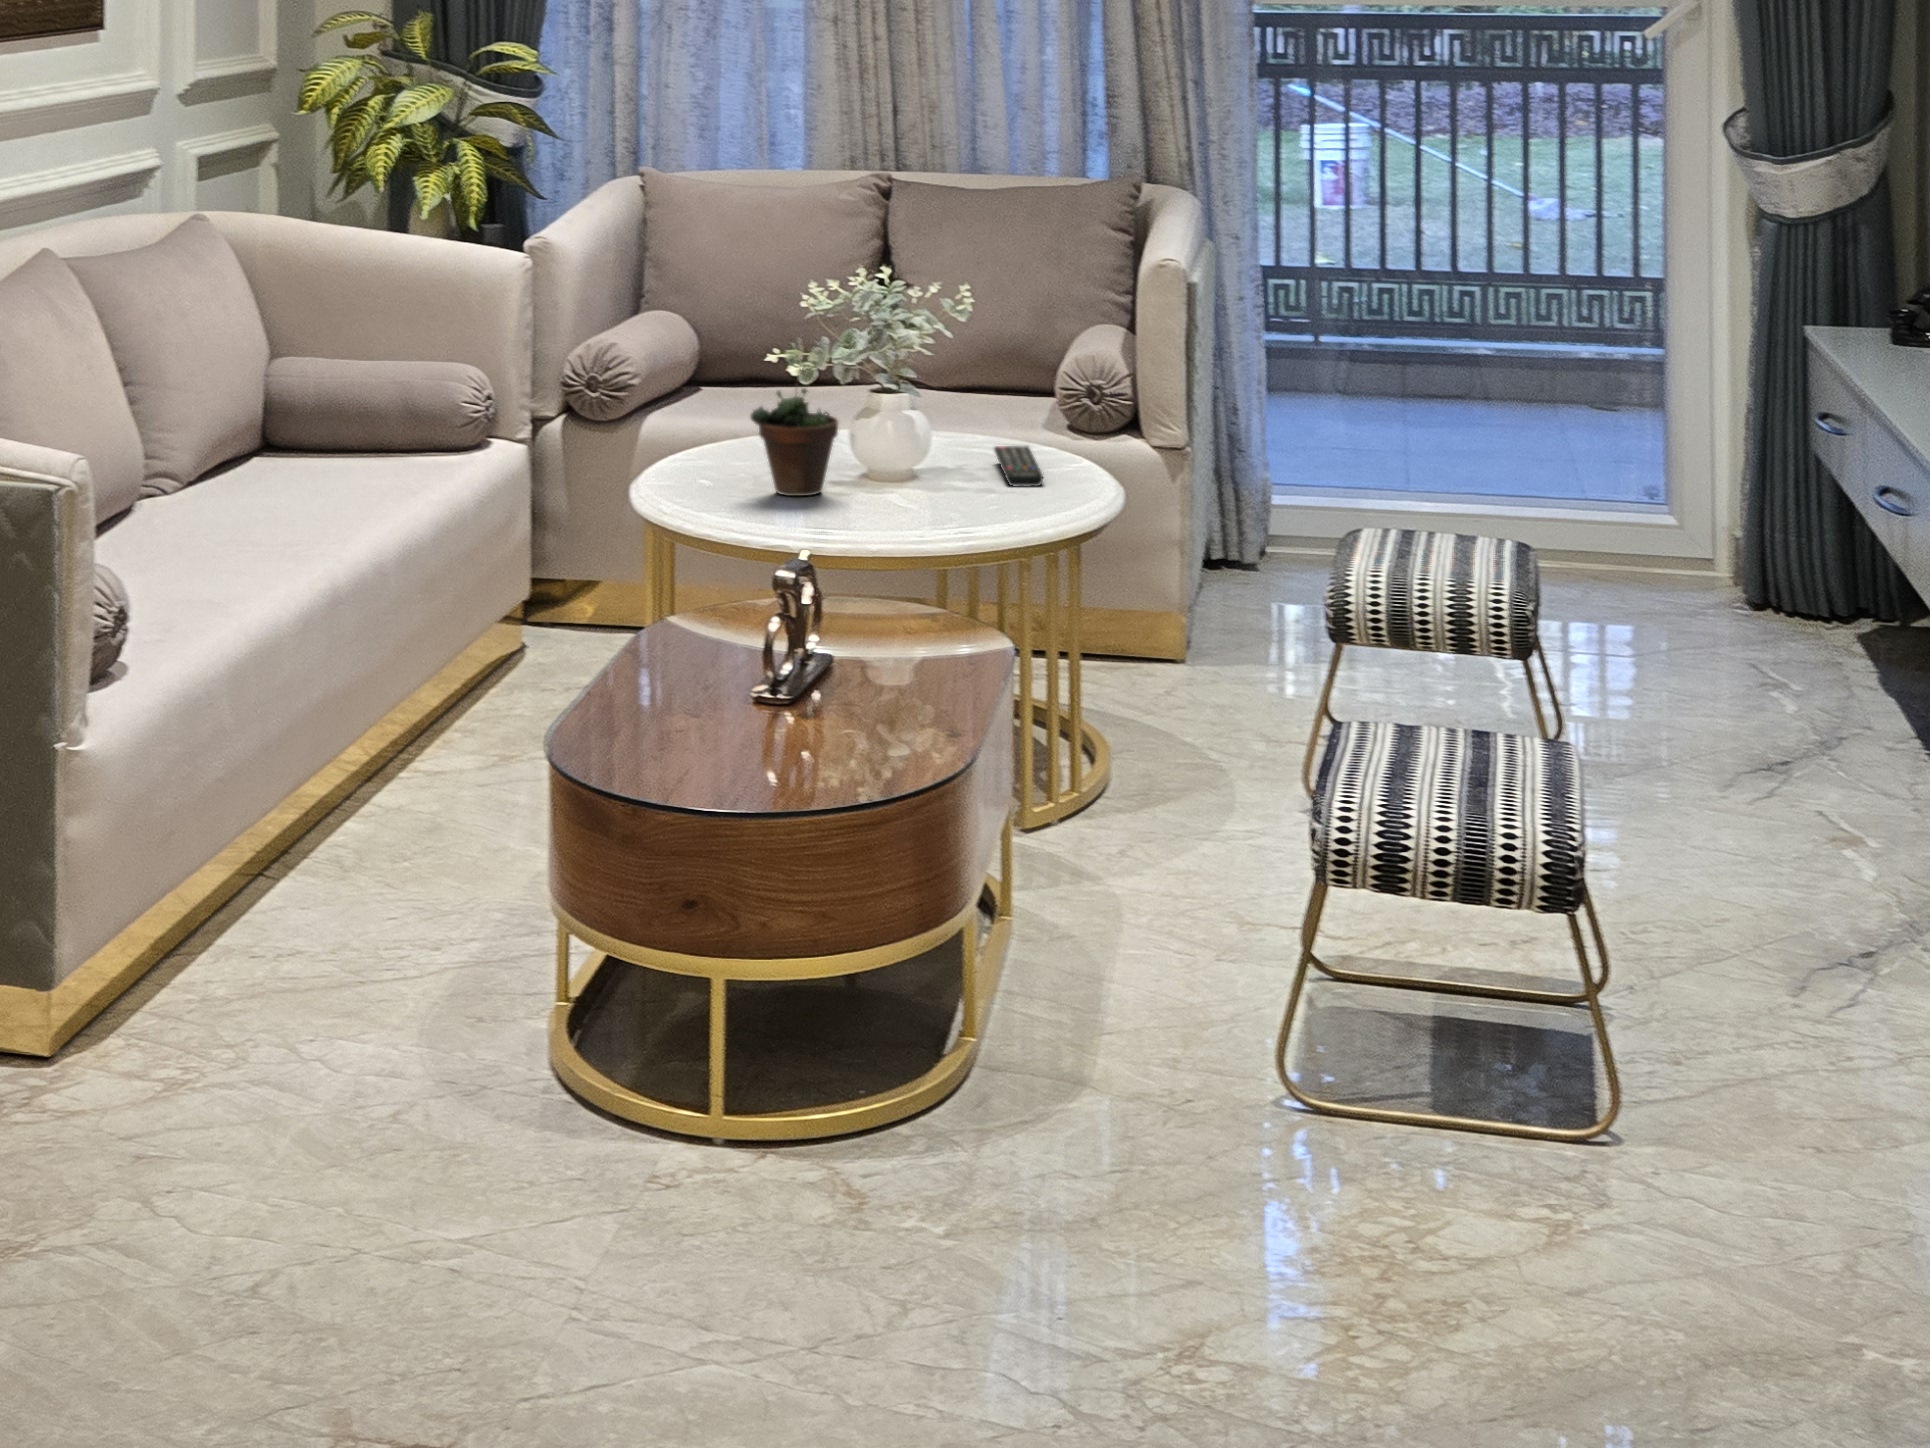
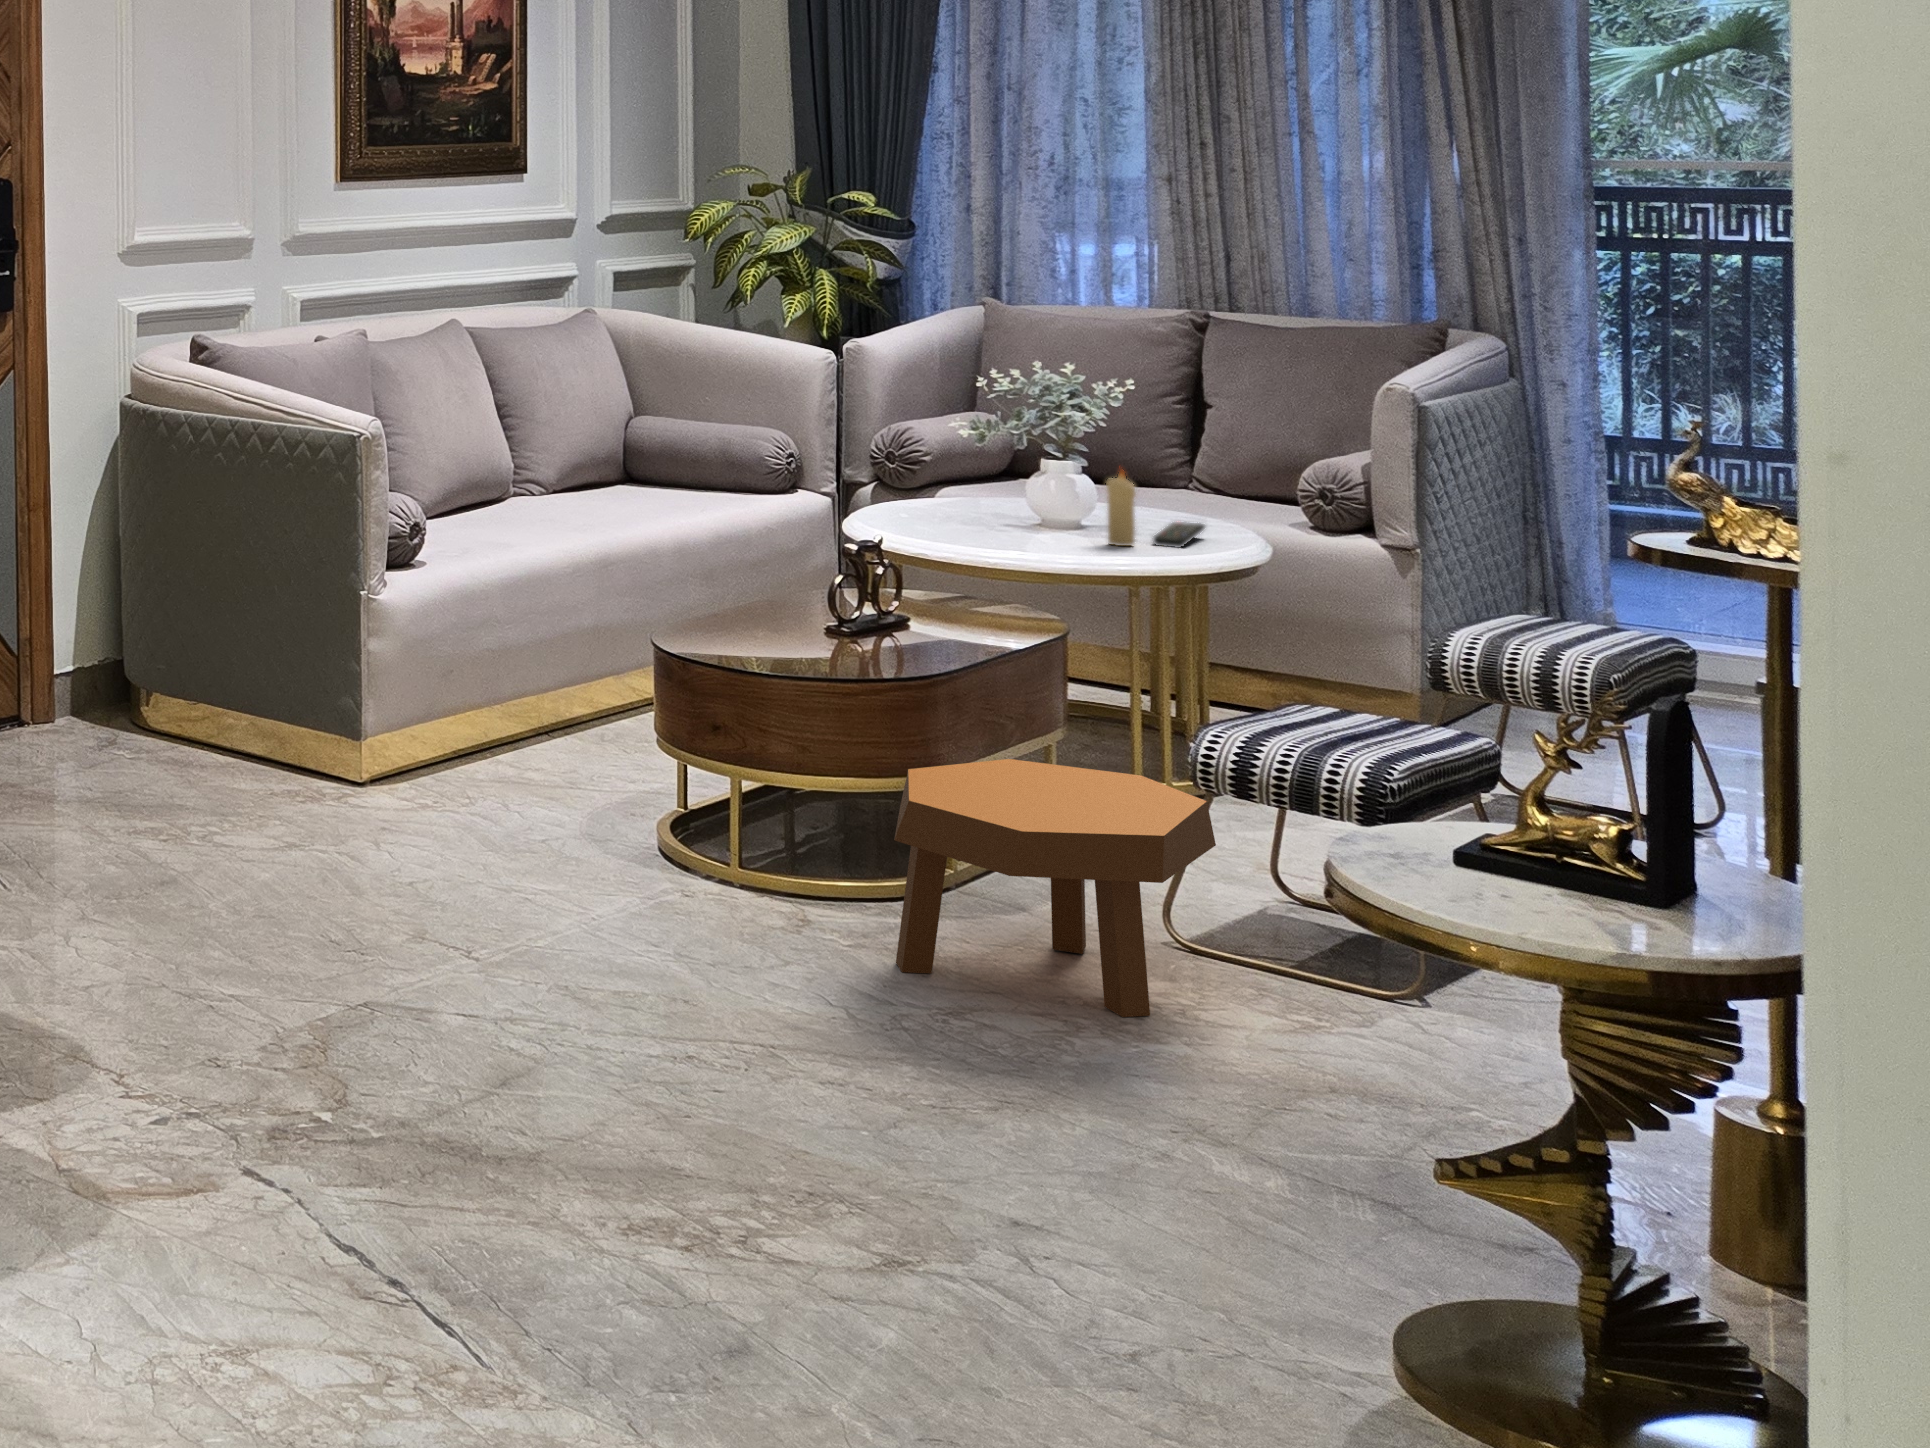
succulent plant: present [750,366,838,496] -> none [925,428,1000,532]
candle: none [965,394,999,495] -> present [1106,469,1135,546]
footstool: none [974,858,1391,1242] -> present [894,759,1216,1017]

